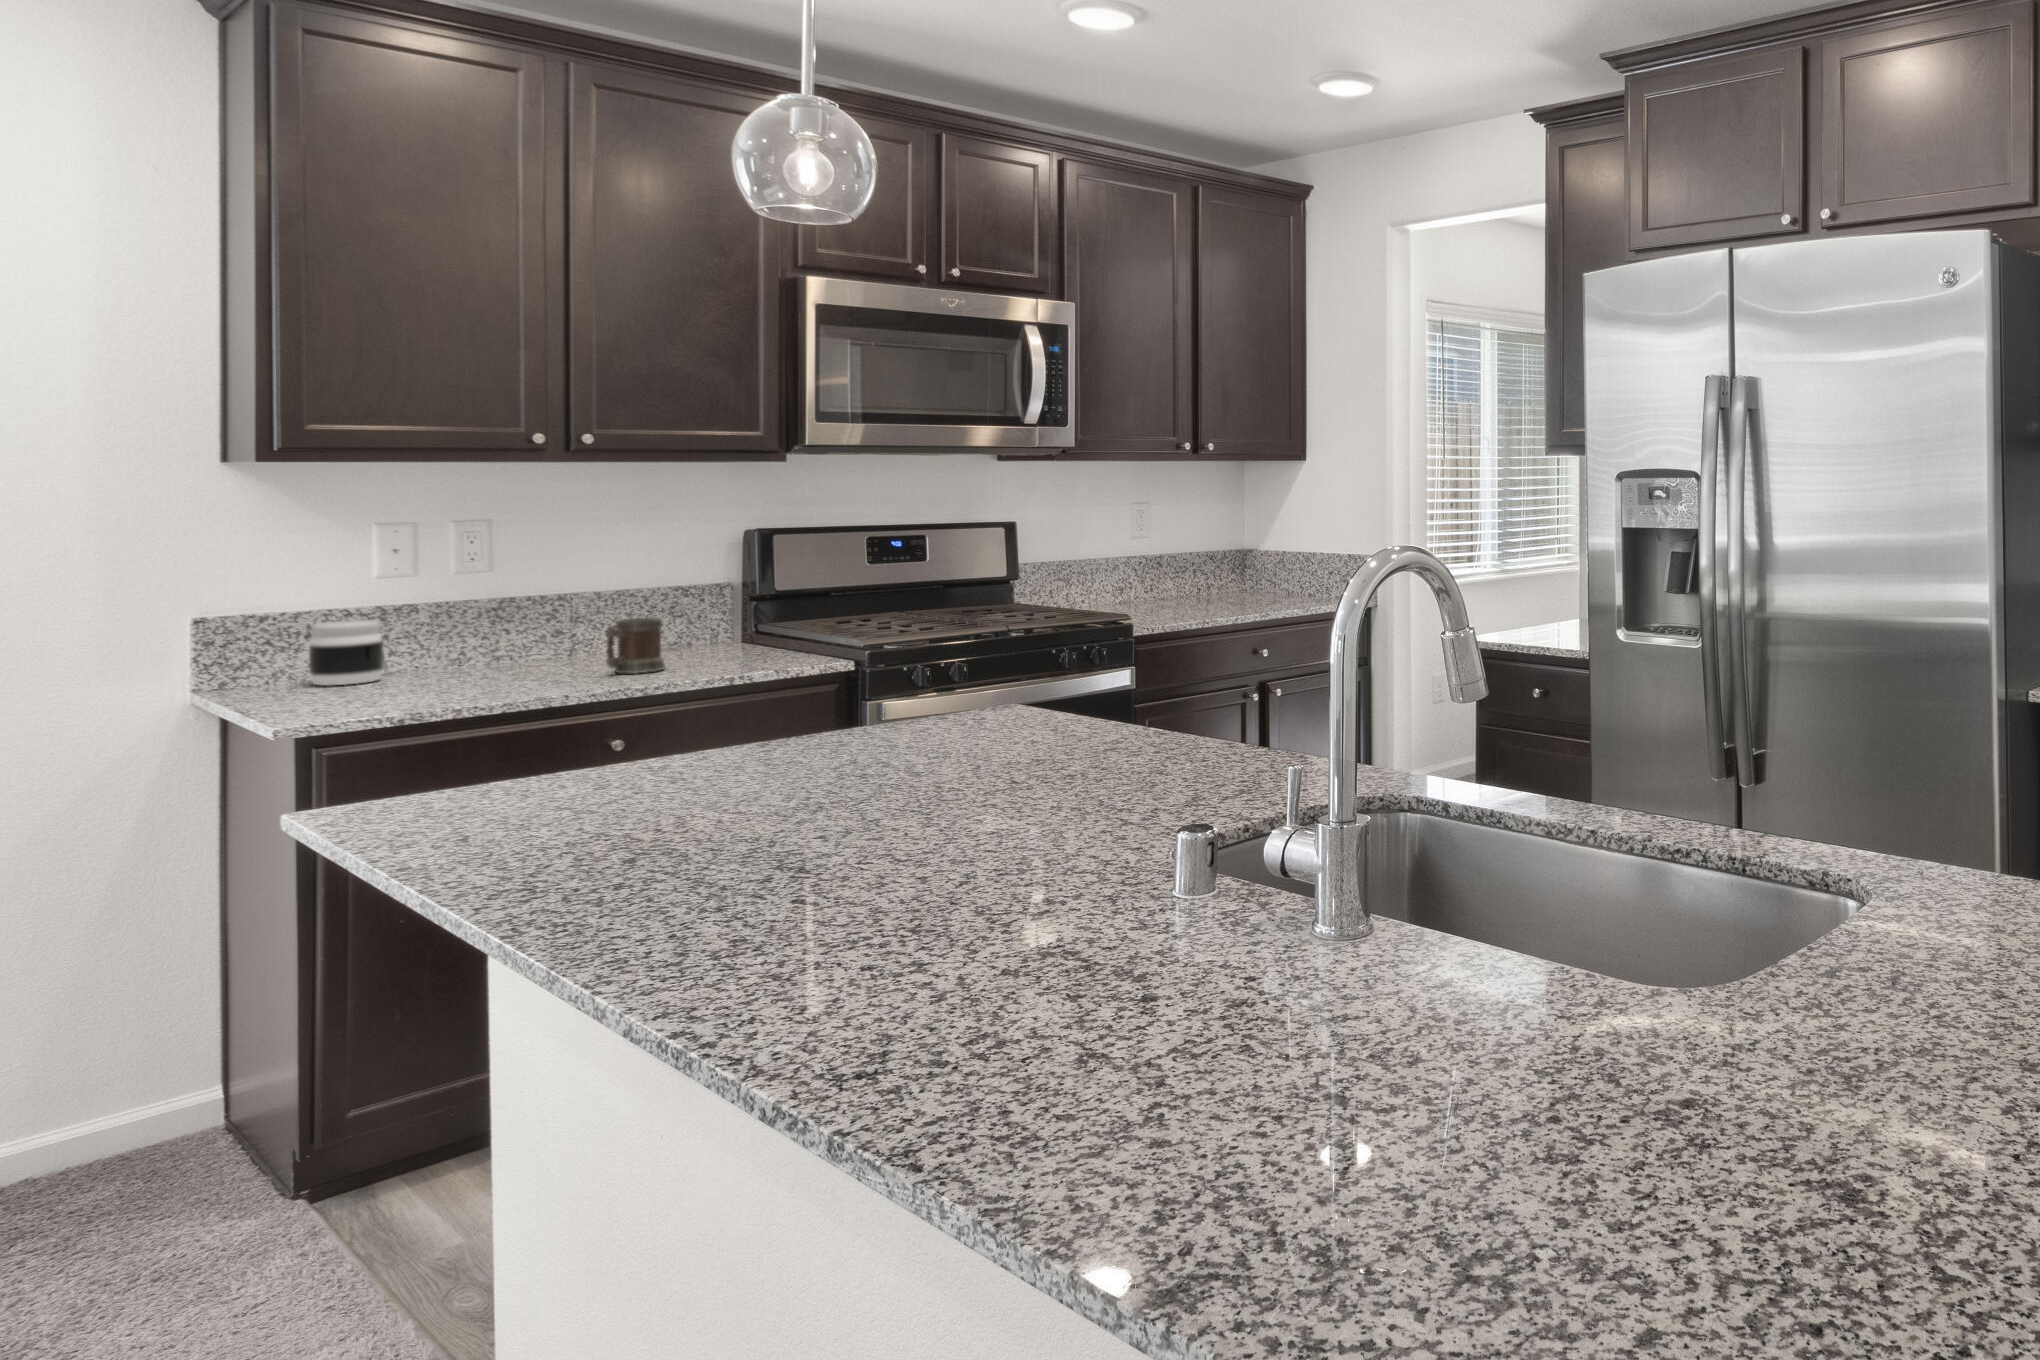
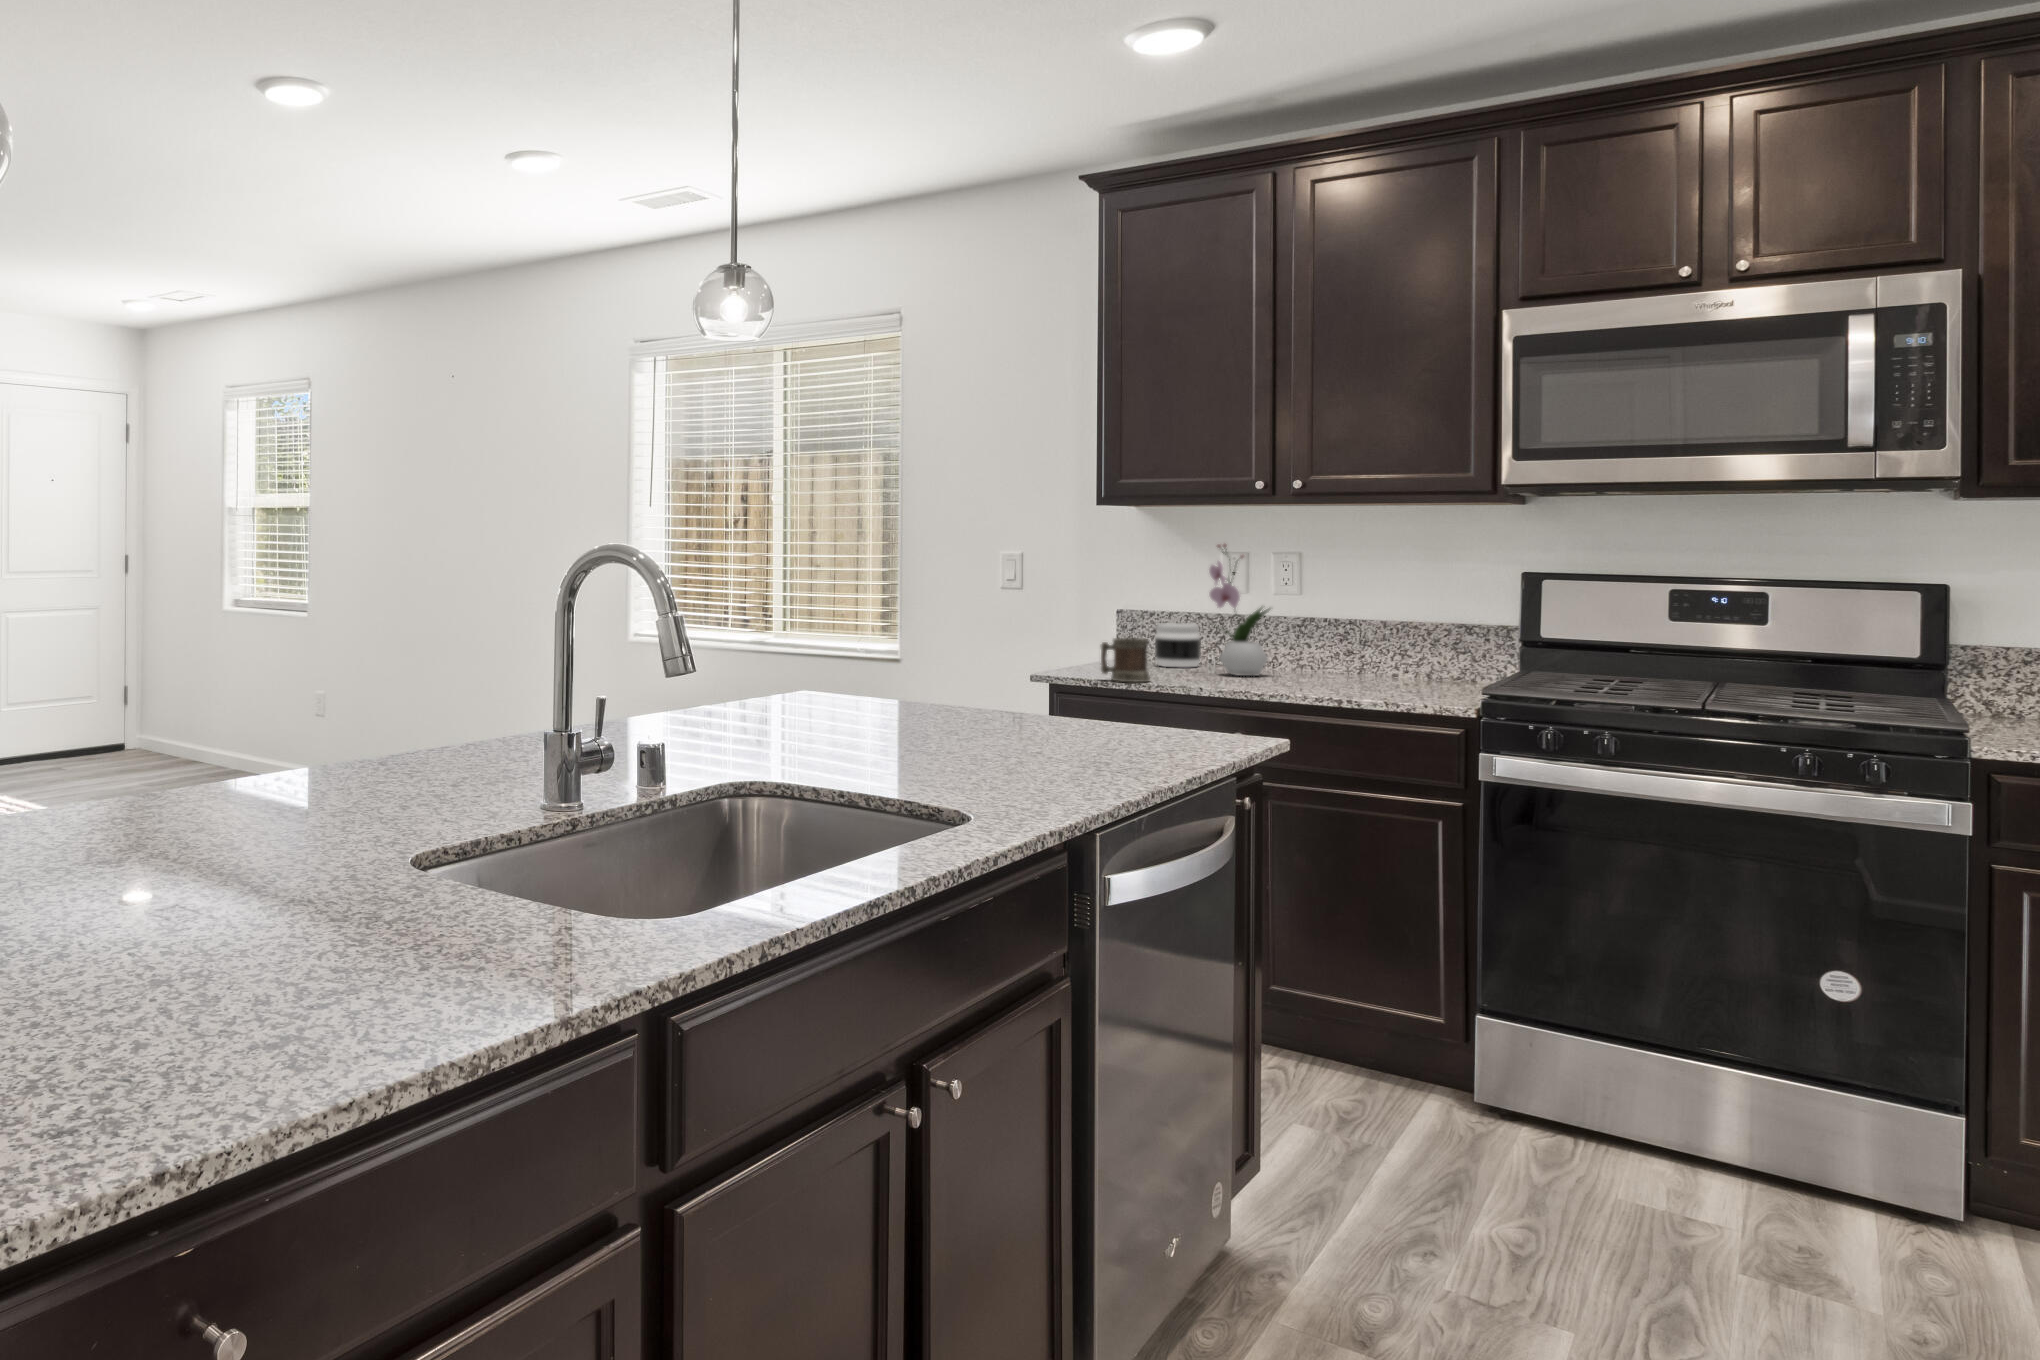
flower arrangement: none [451,508,543,677] -> present [1209,544,1270,676]
mug: present [606,618,665,673] -> present [1101,638,1150,682]

